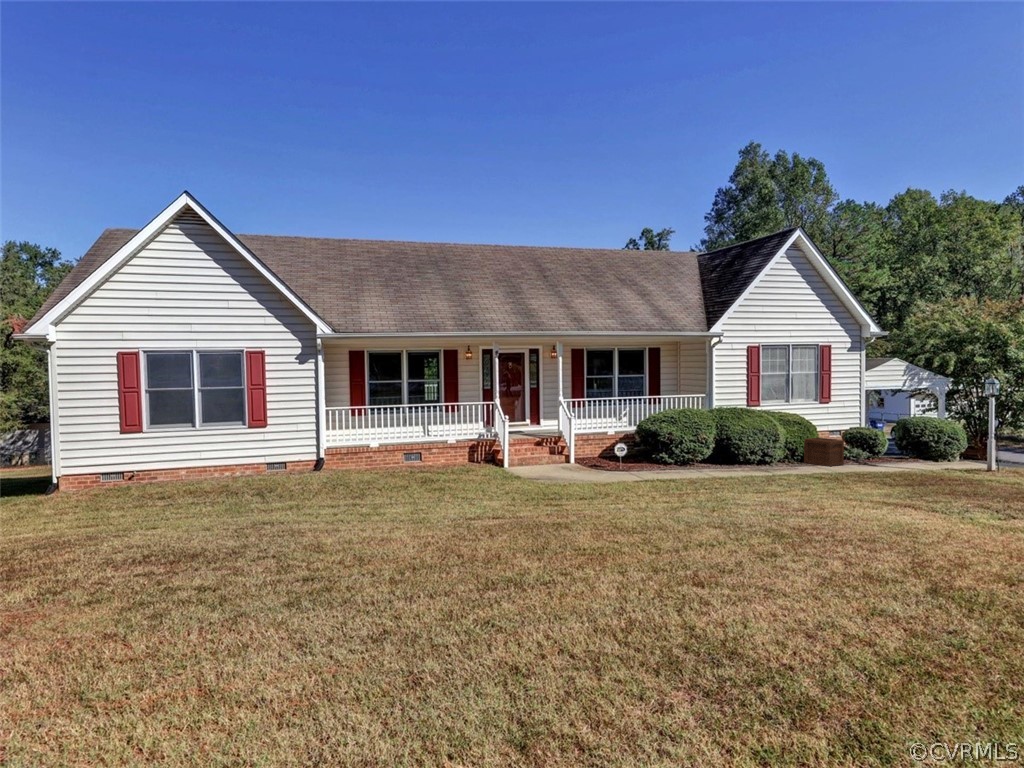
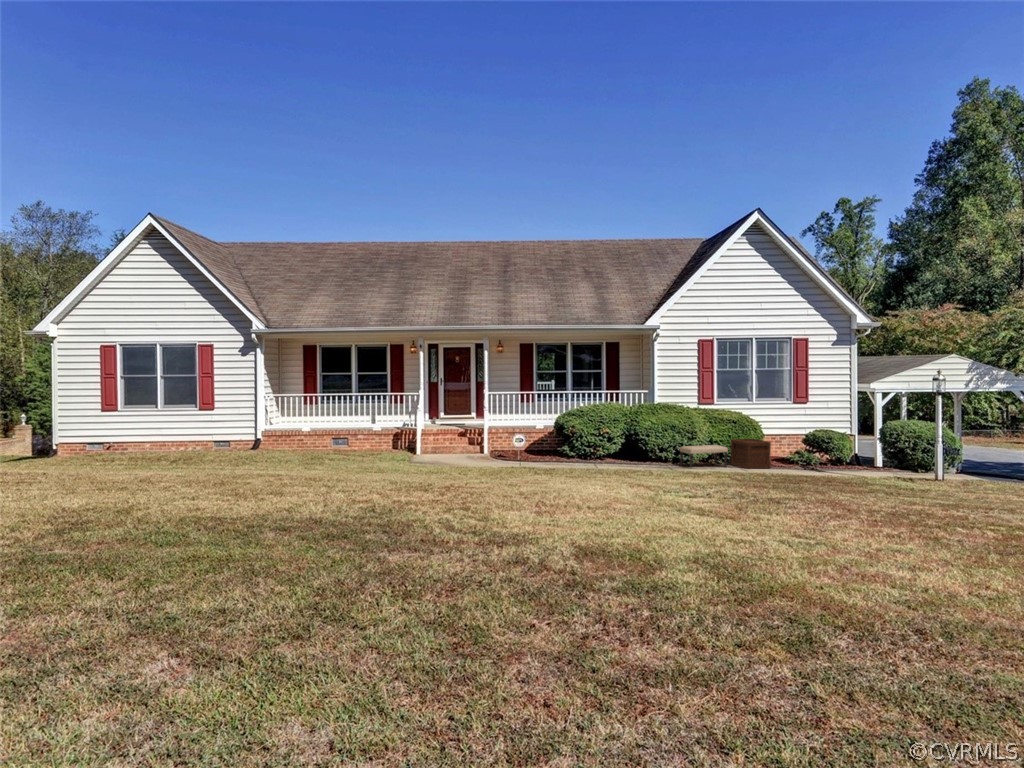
bench: none [769,445,809,469] -> present [680,445,728,468]

